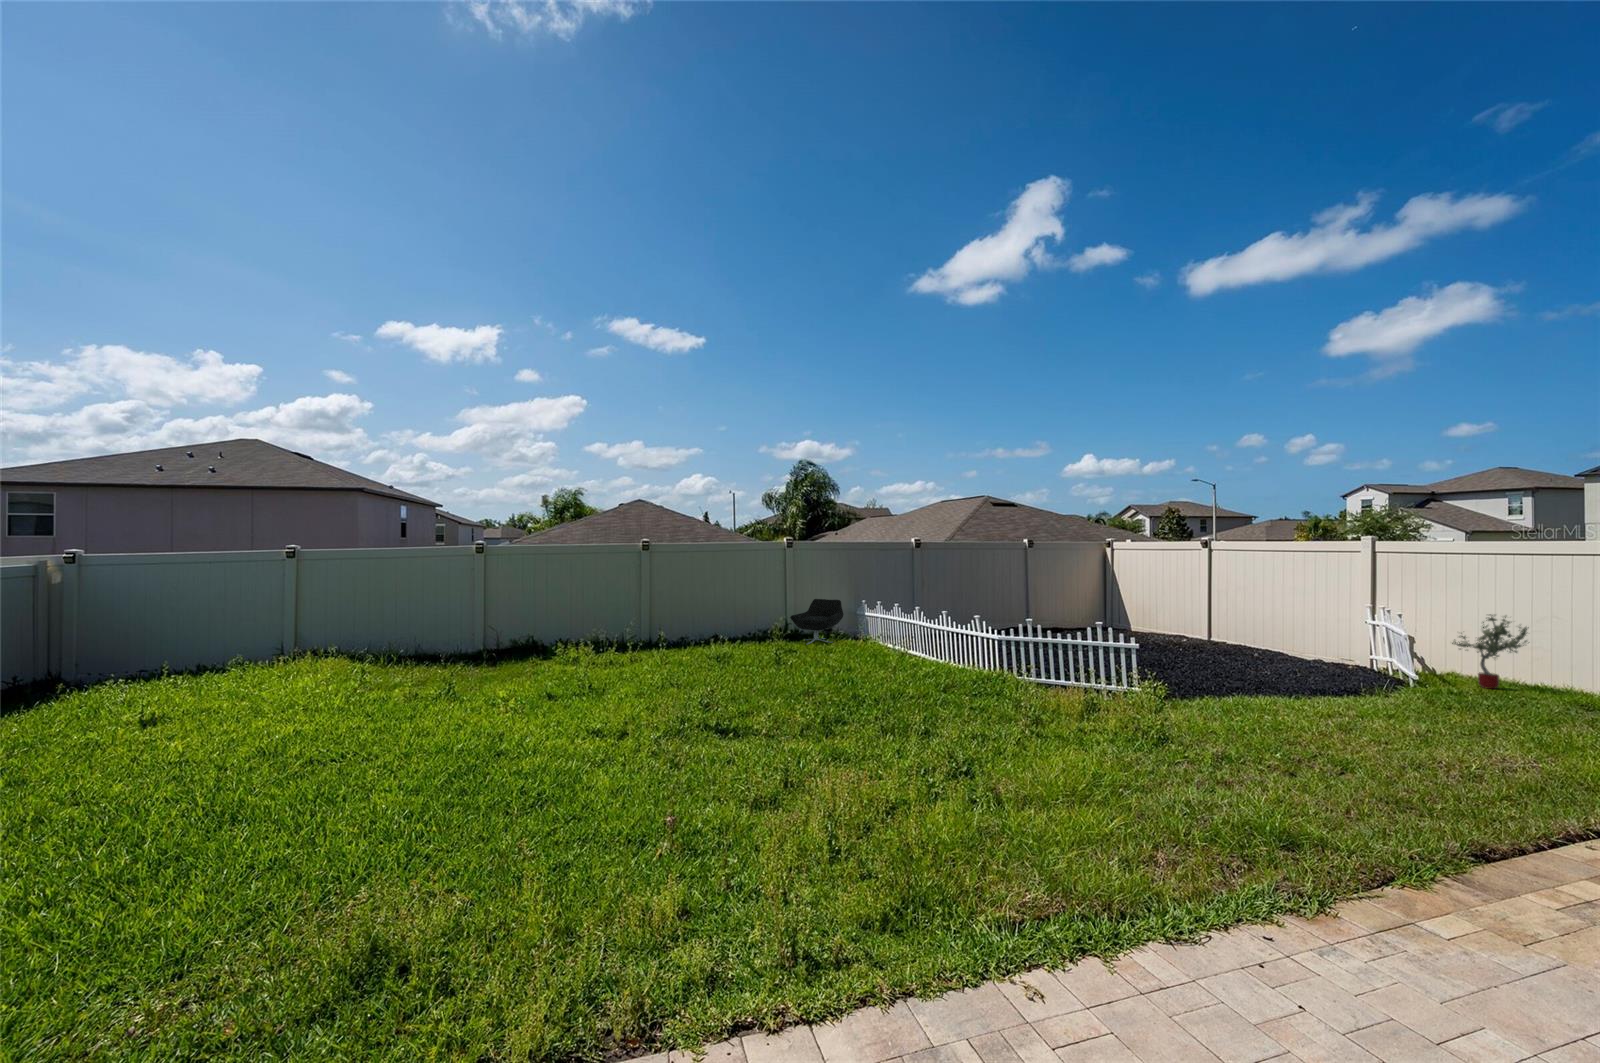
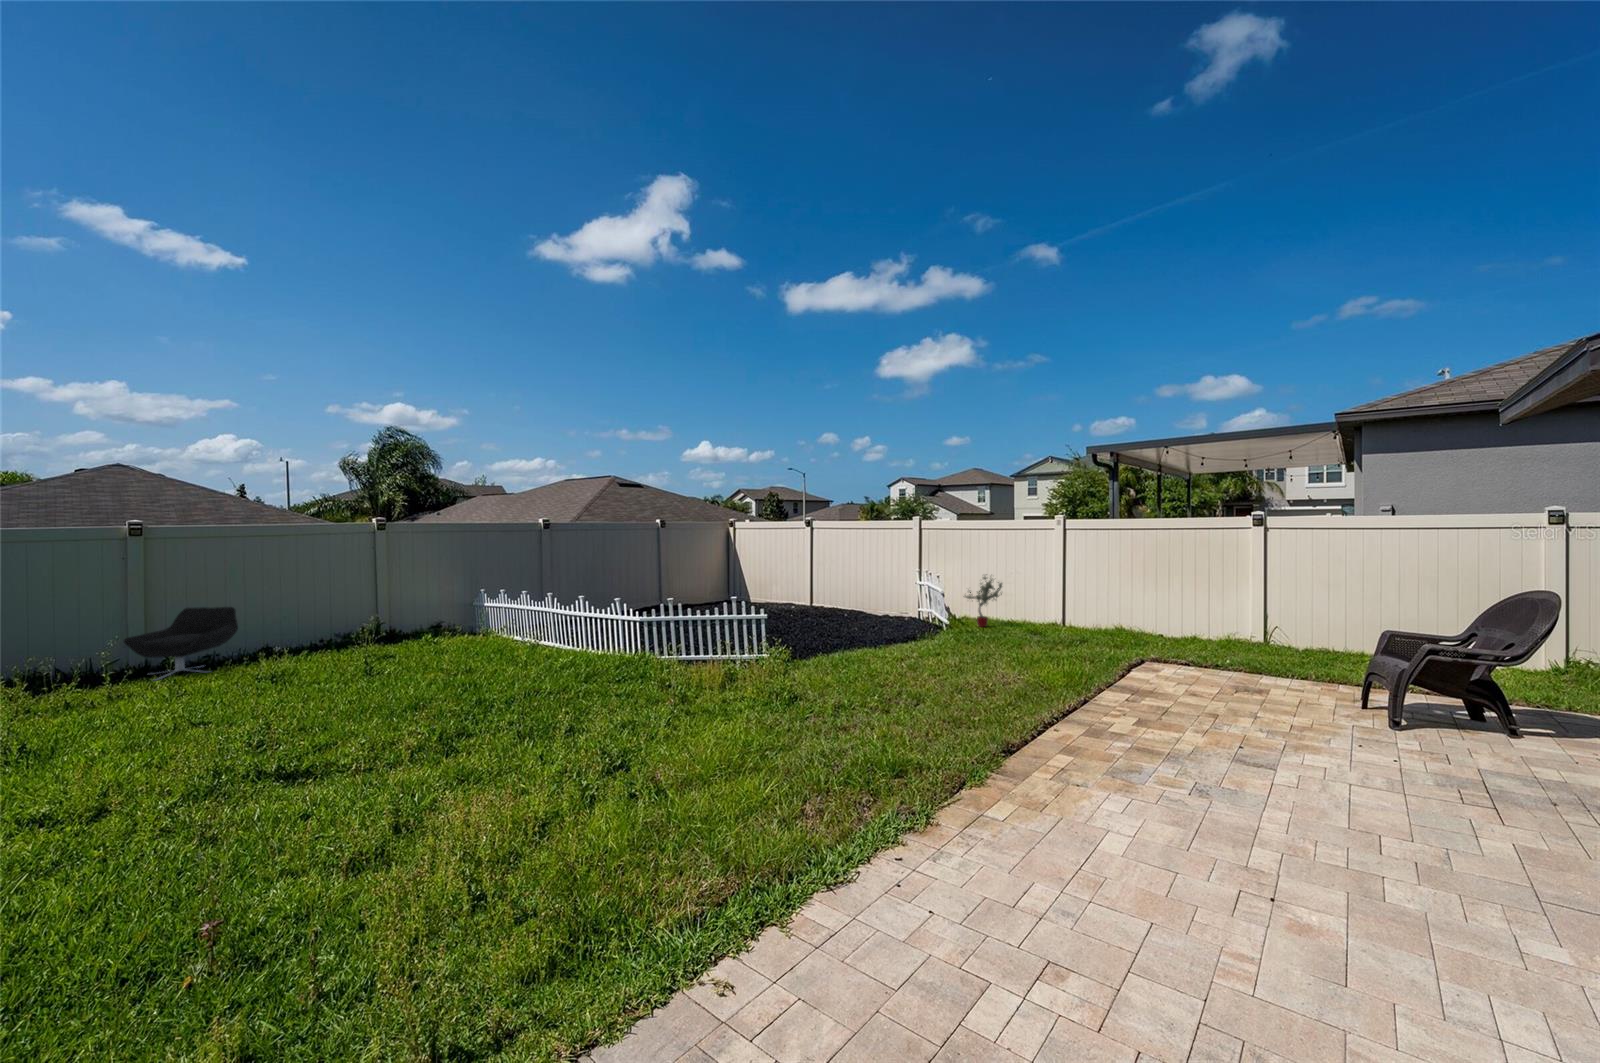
lounge chair: present [790,599,844,644] -> present [124,607,238,680]

